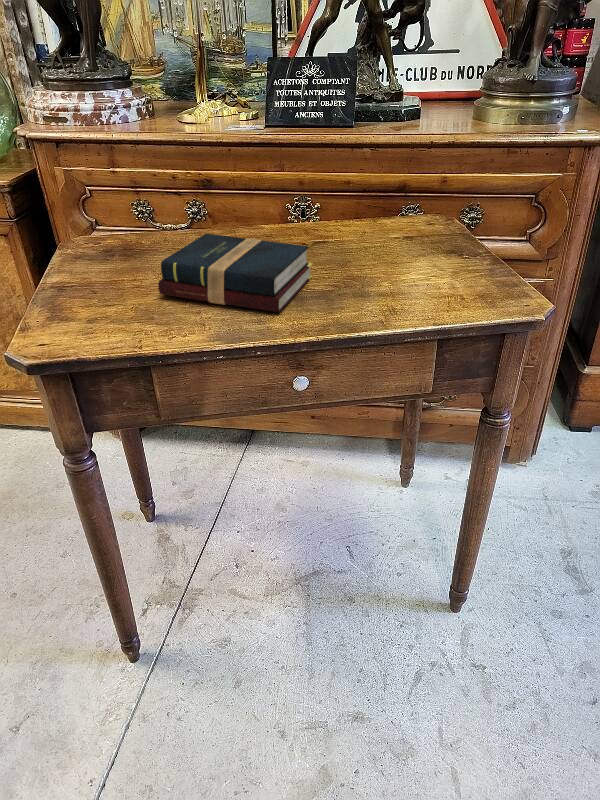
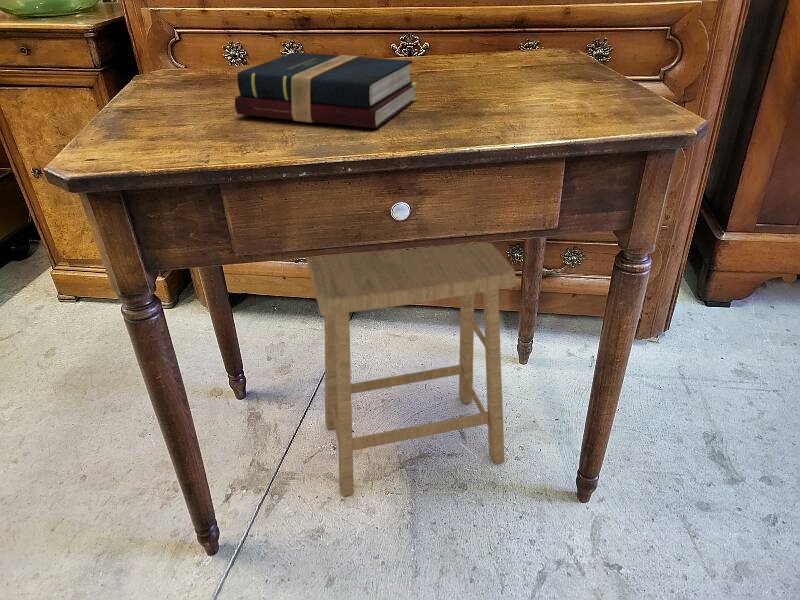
footstool: none [214,378,397,611] -> present [307,243,516,496]

